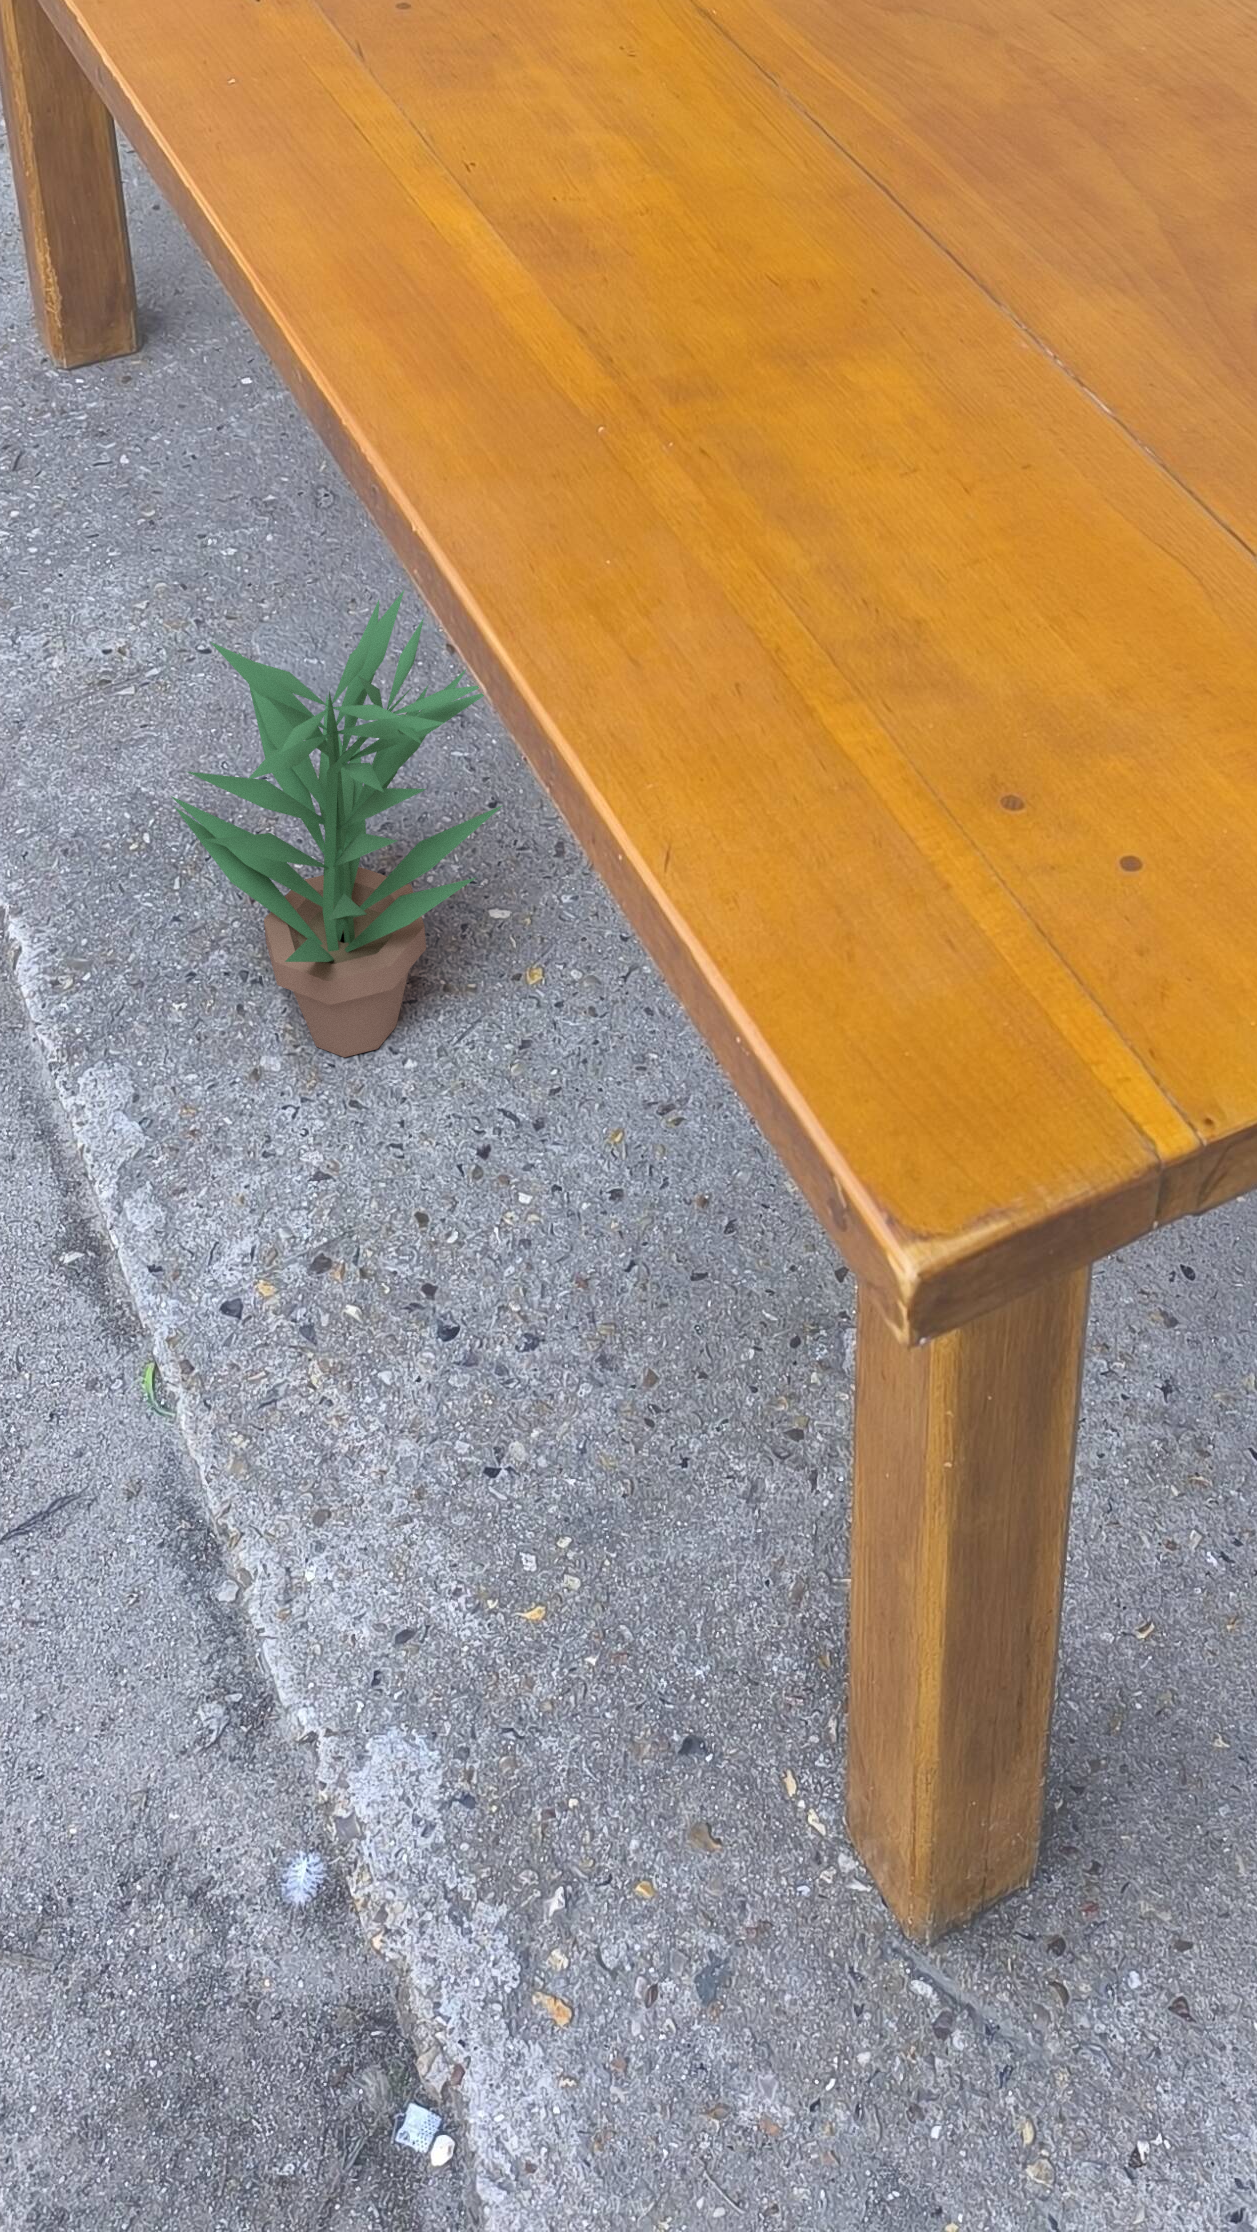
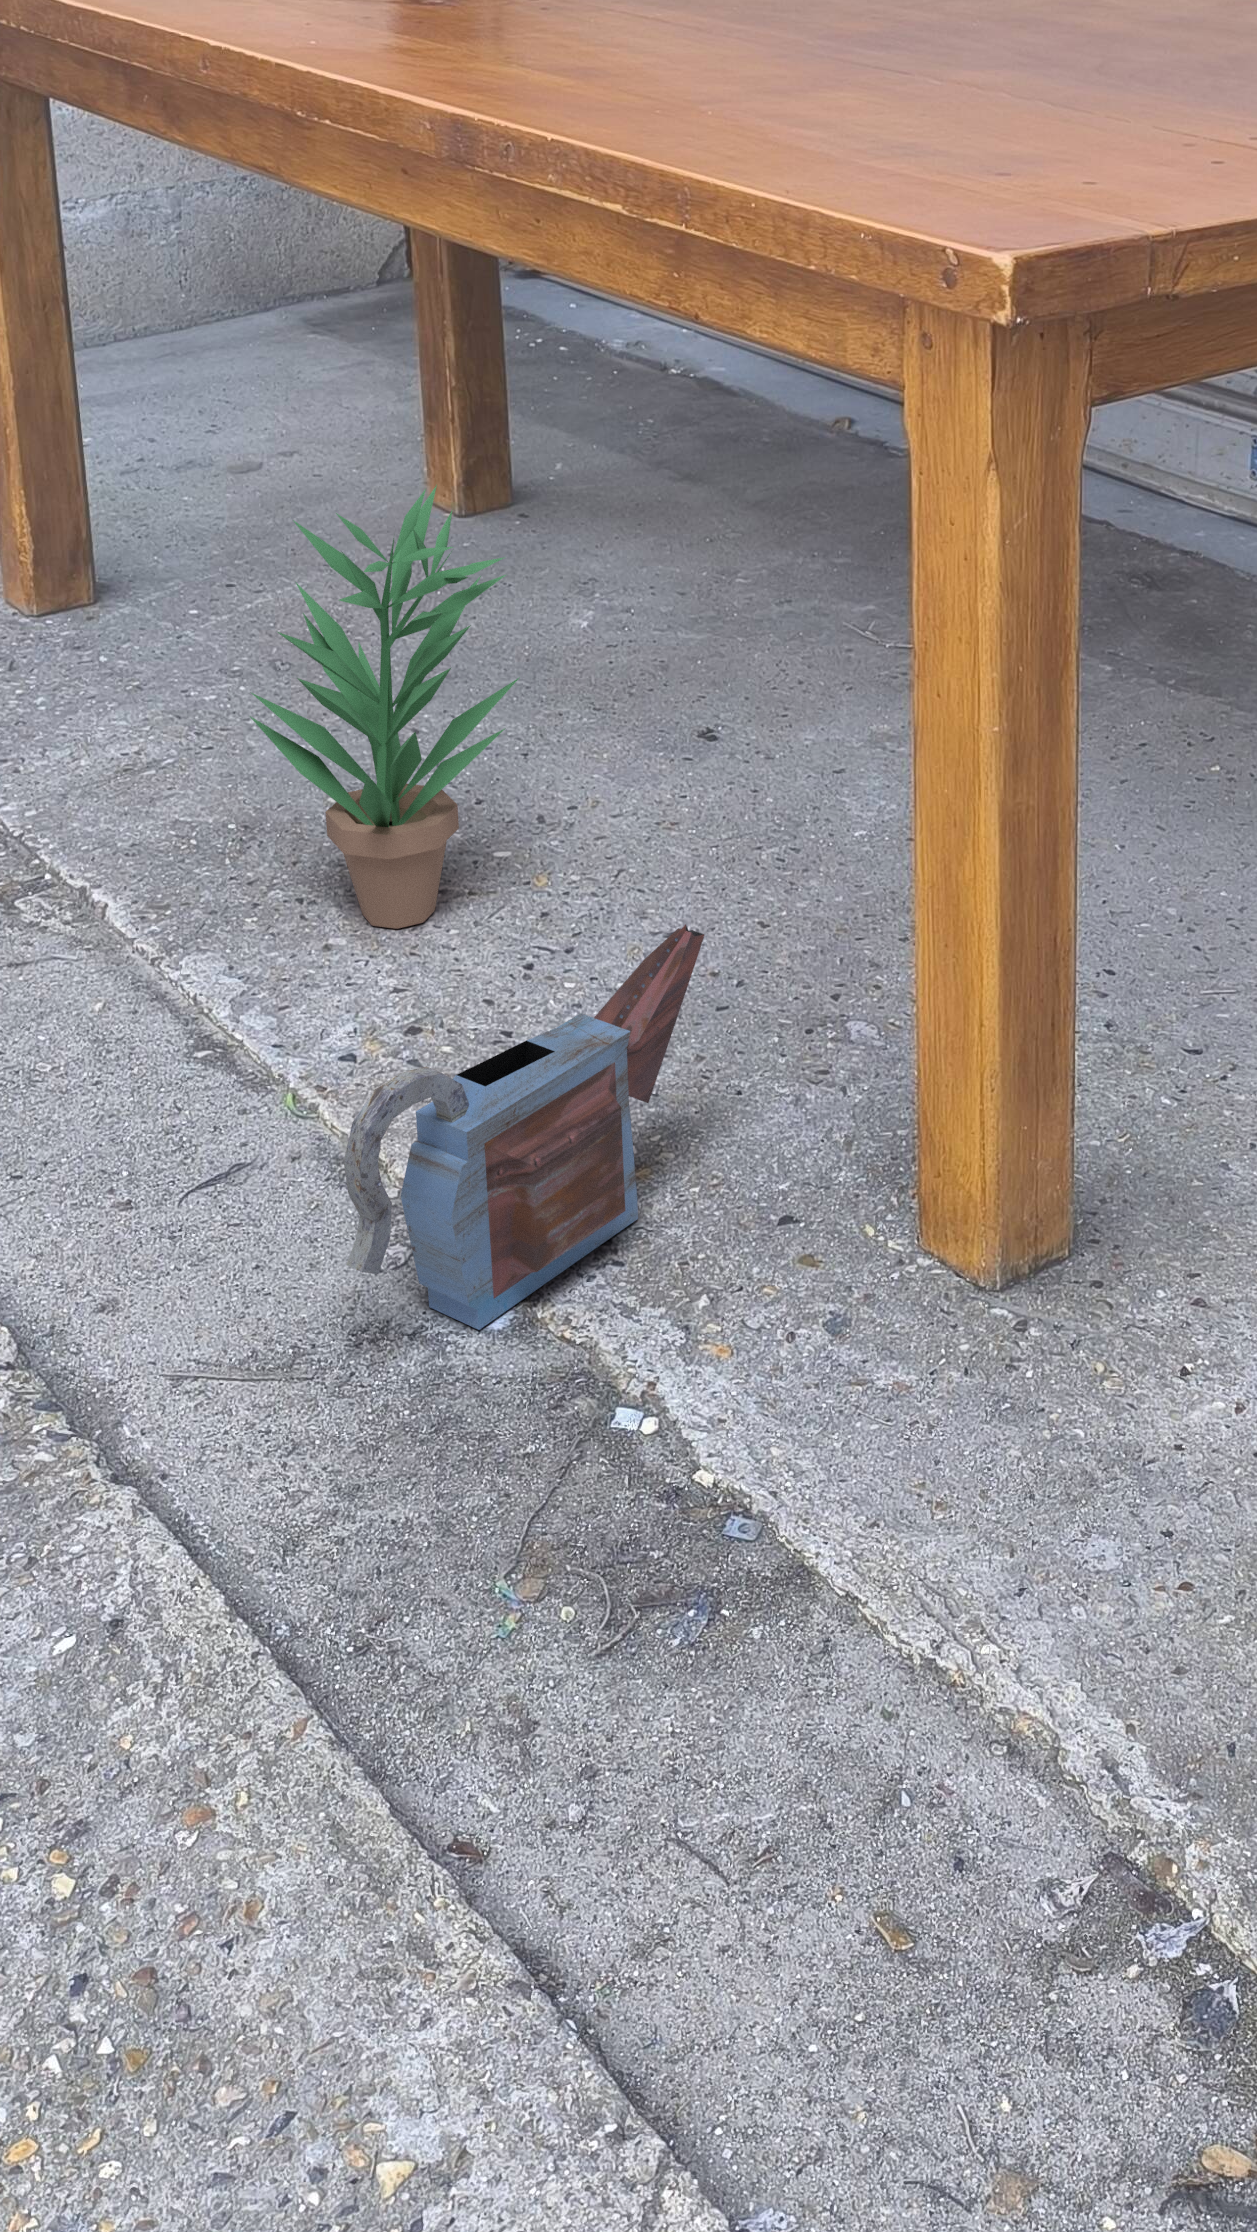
watering can: none [75,1366,627,1927] -> present [344,924,705,1330]

